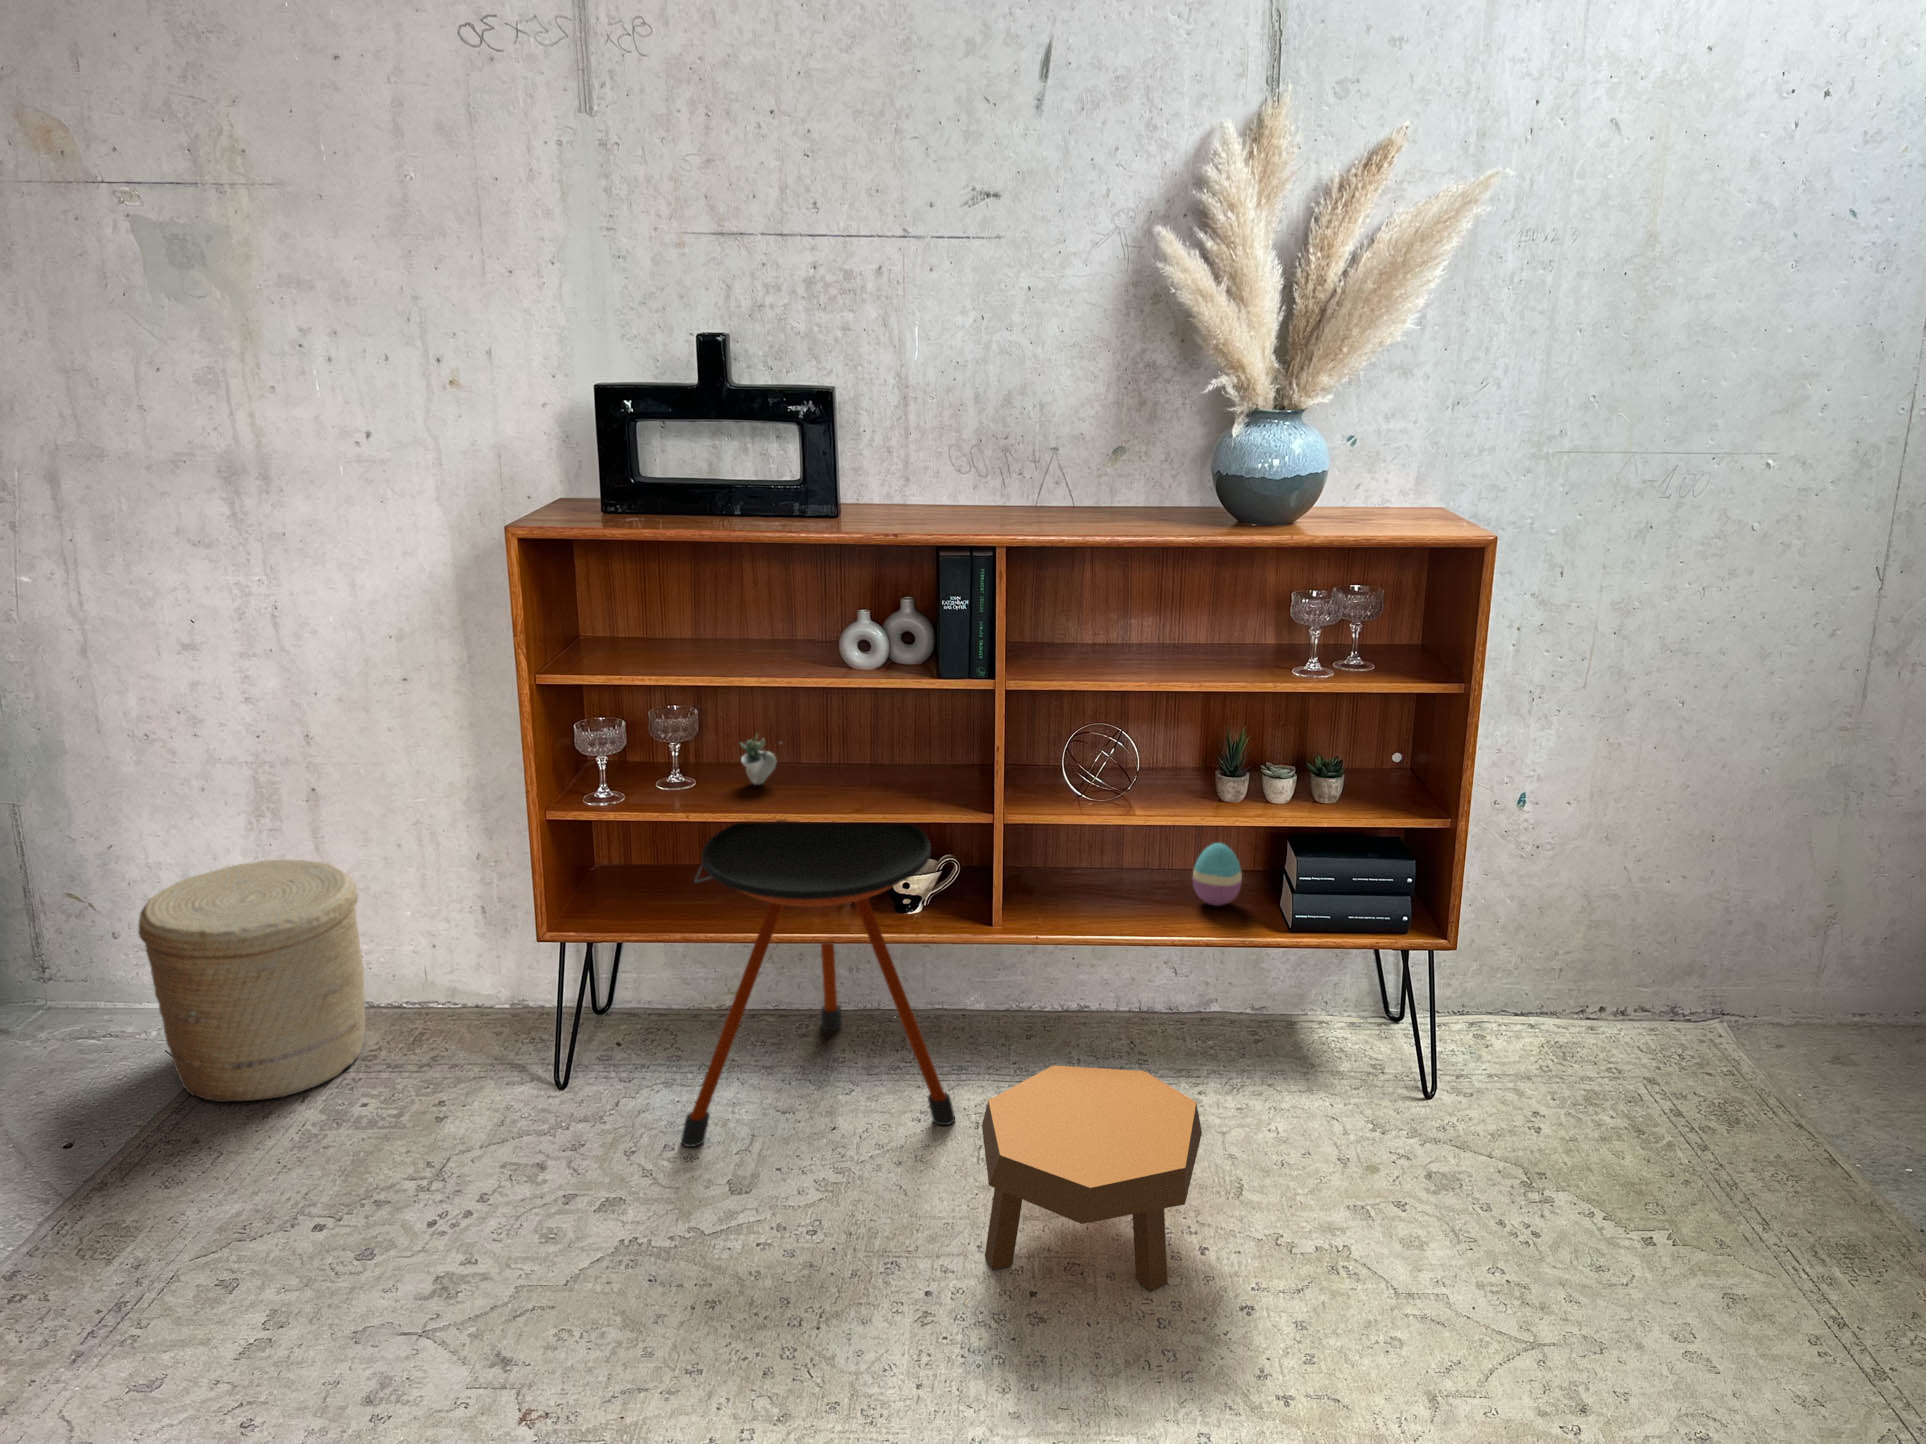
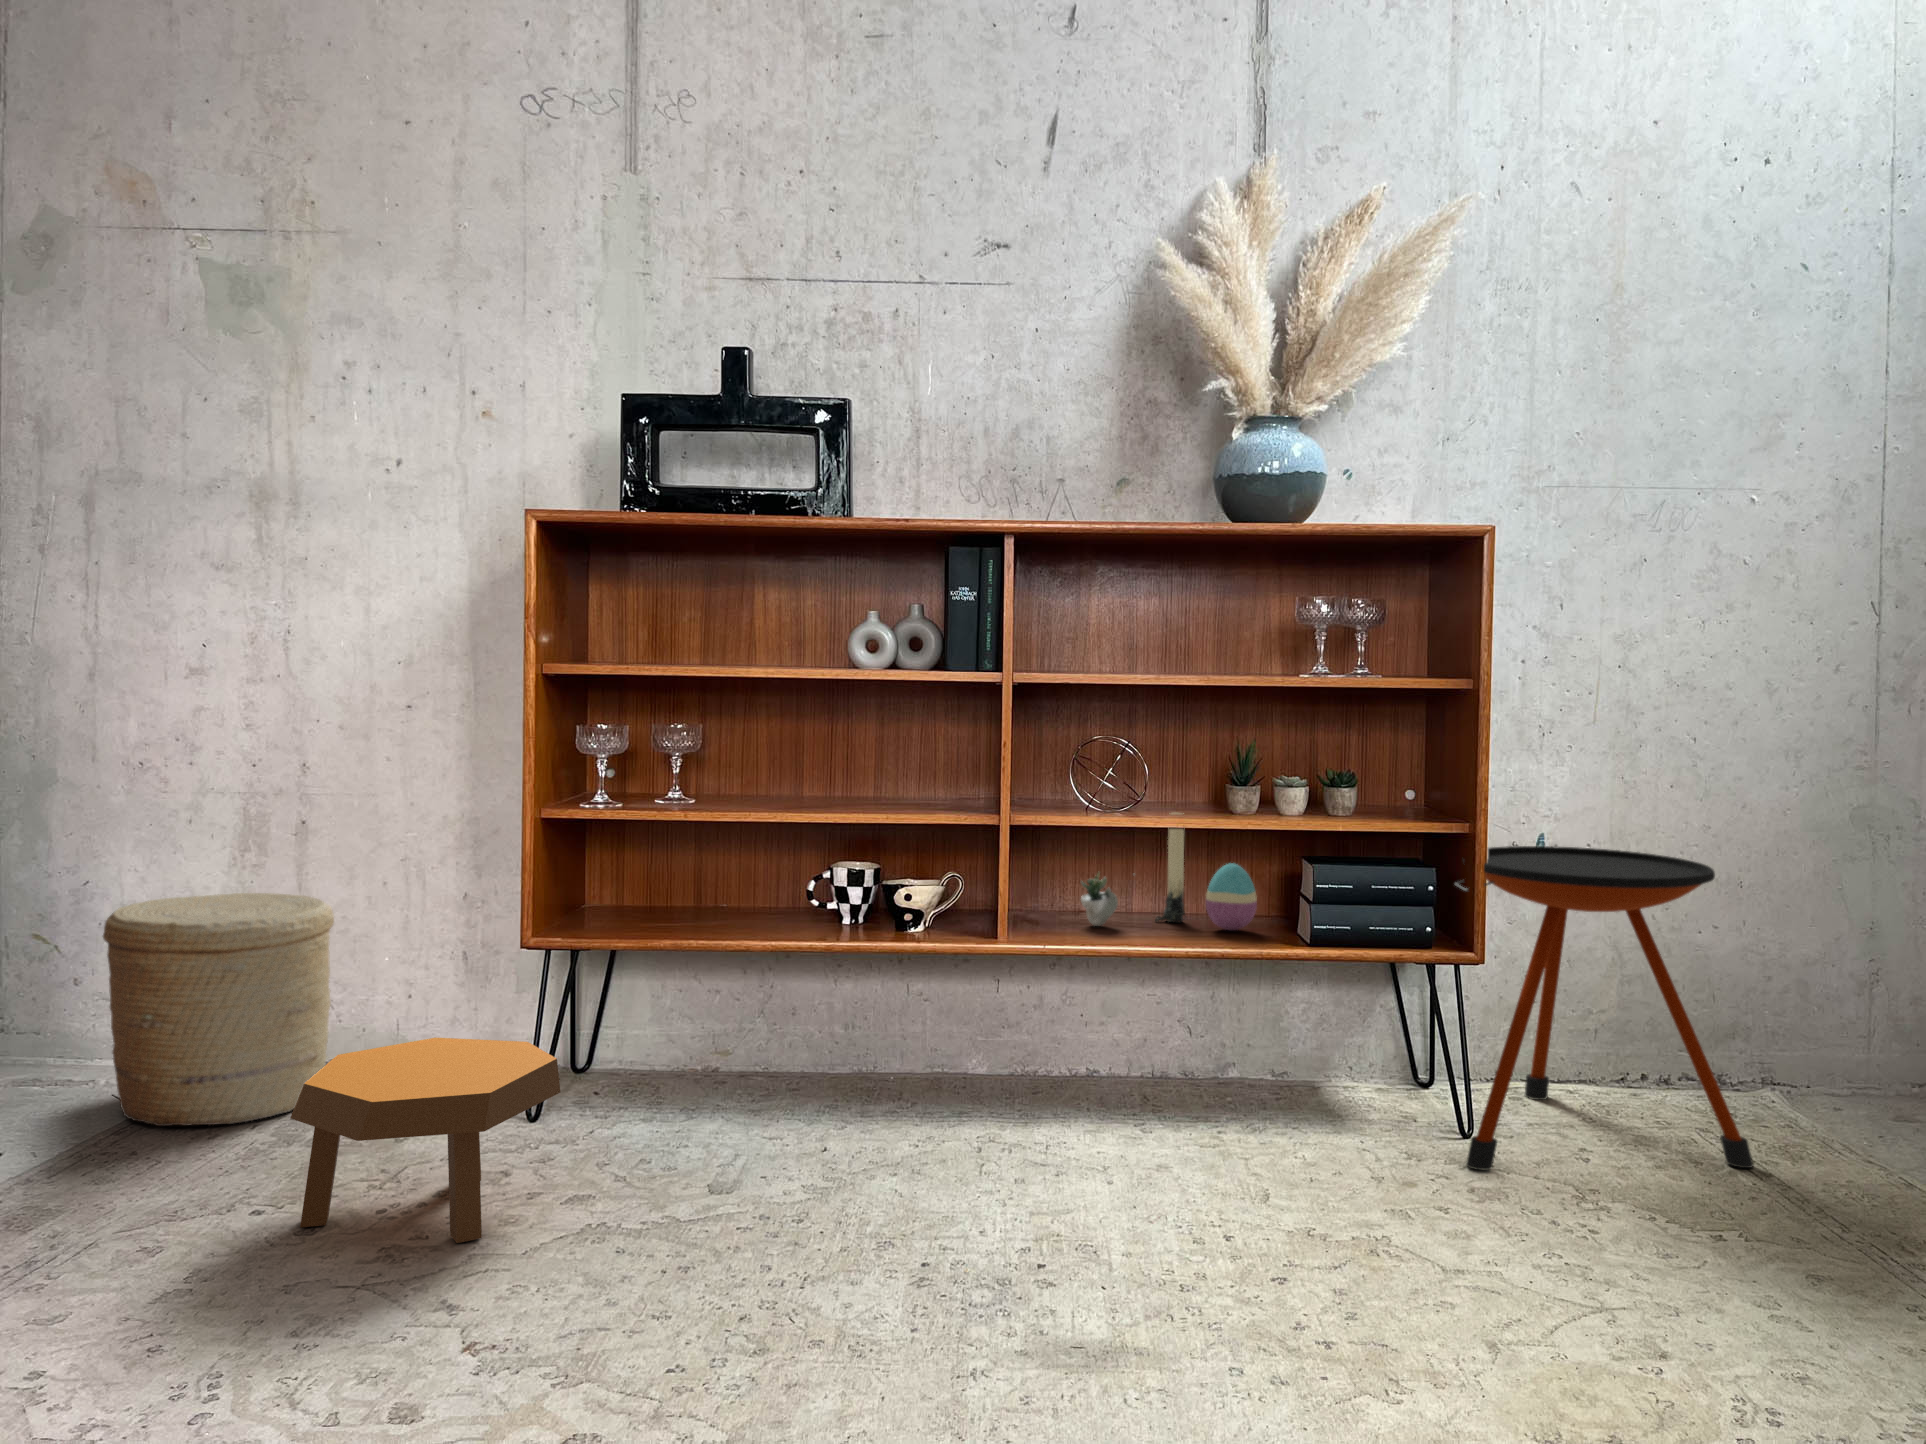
succulent plant: present [741,735,777,785] -> present [1081,873,1118,926]
candle: none [1144,787,1174,890] -> present [1155,813,1185,922]
side table: present [681,818,955,1146] -> present [1455,846,1753,1170]
footstool: present [982,1065,1202,1291] -> present [290,1038,560,1243]

